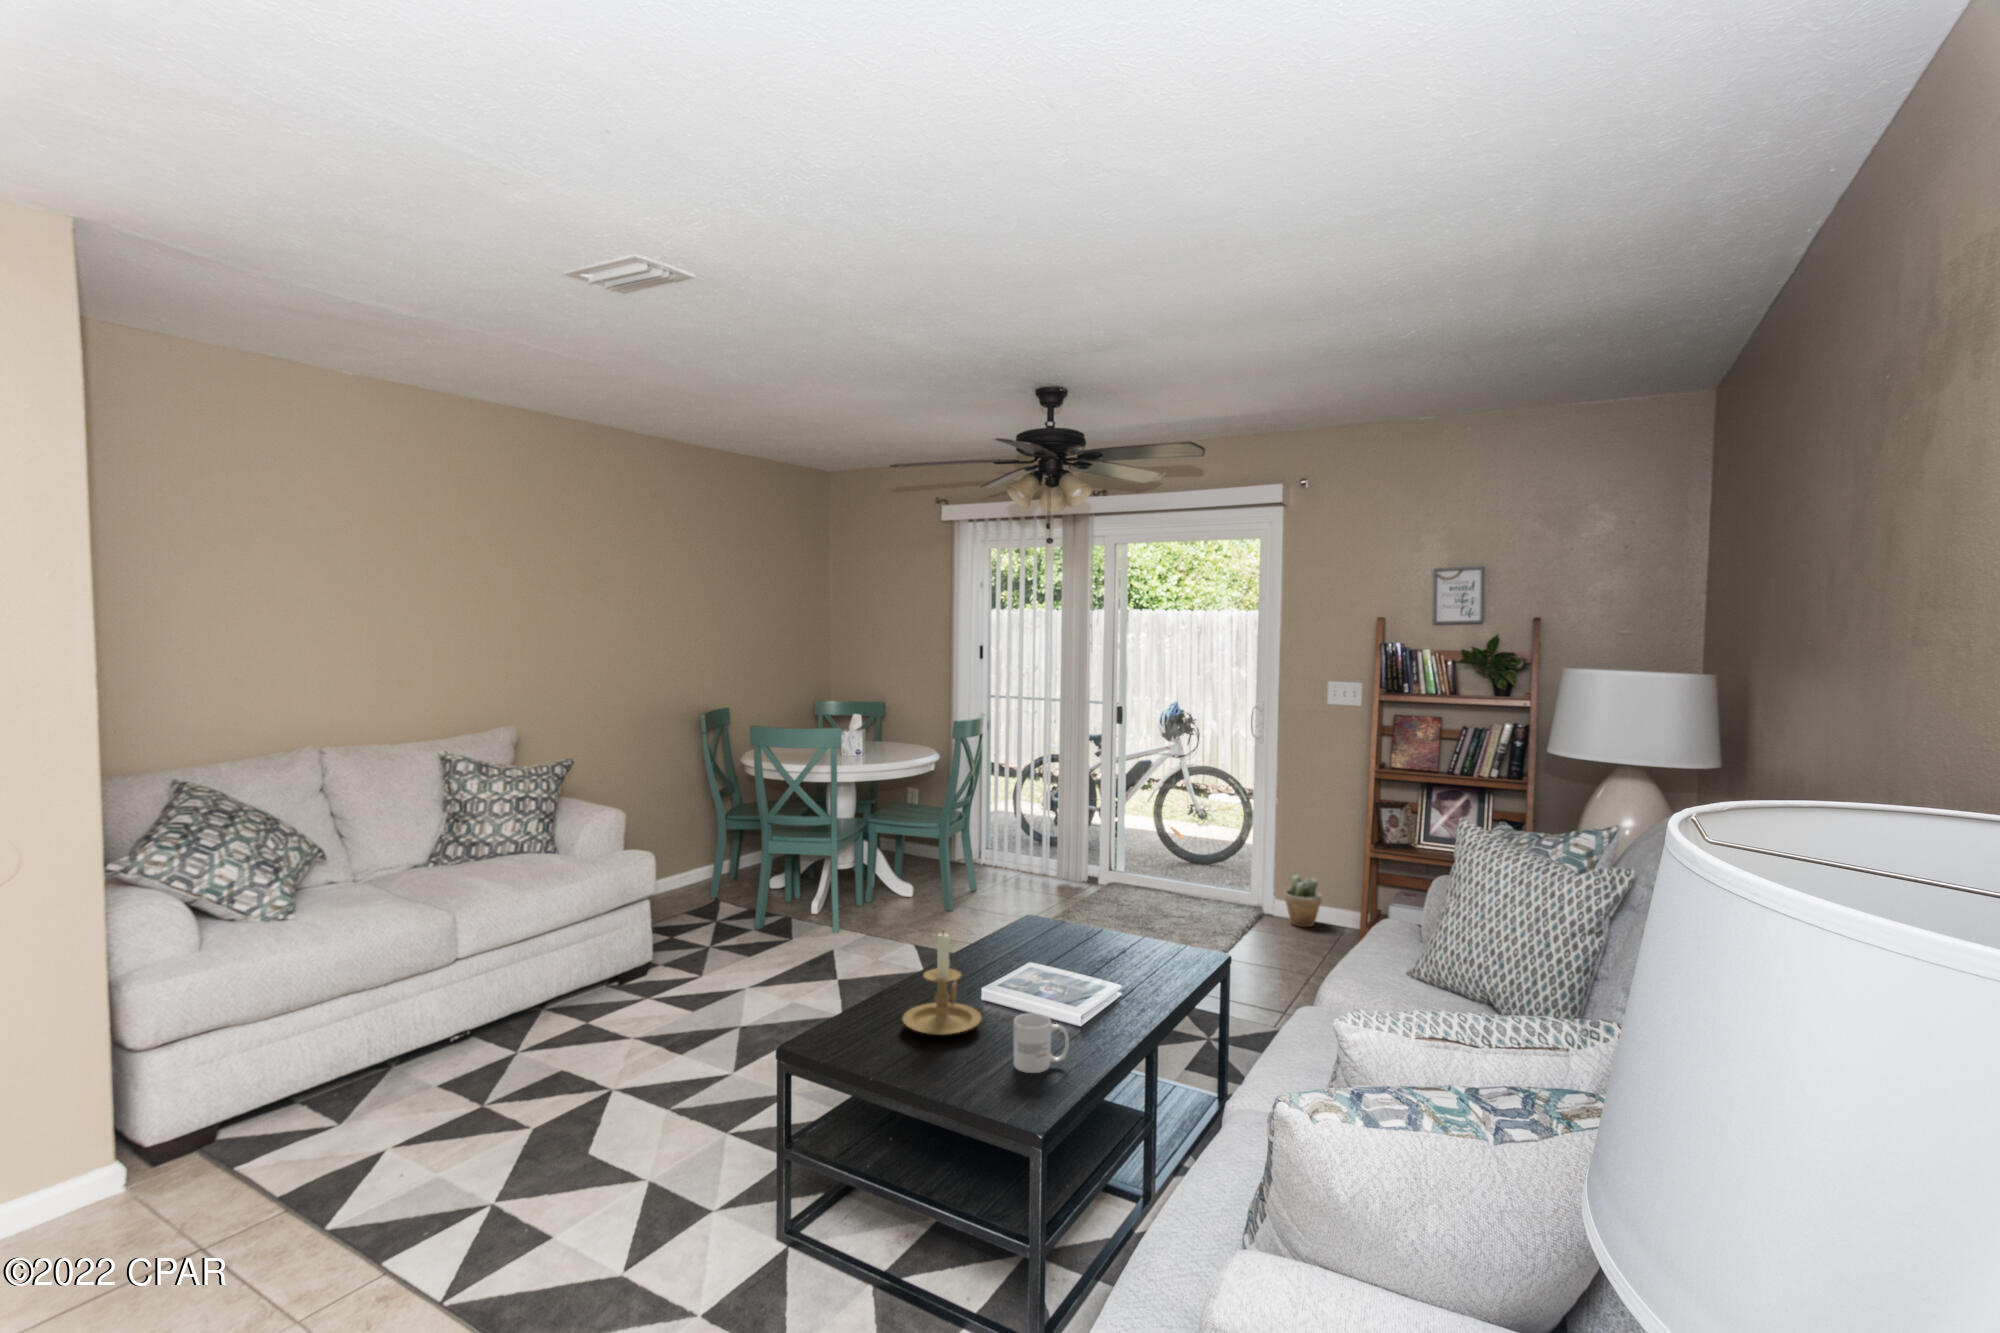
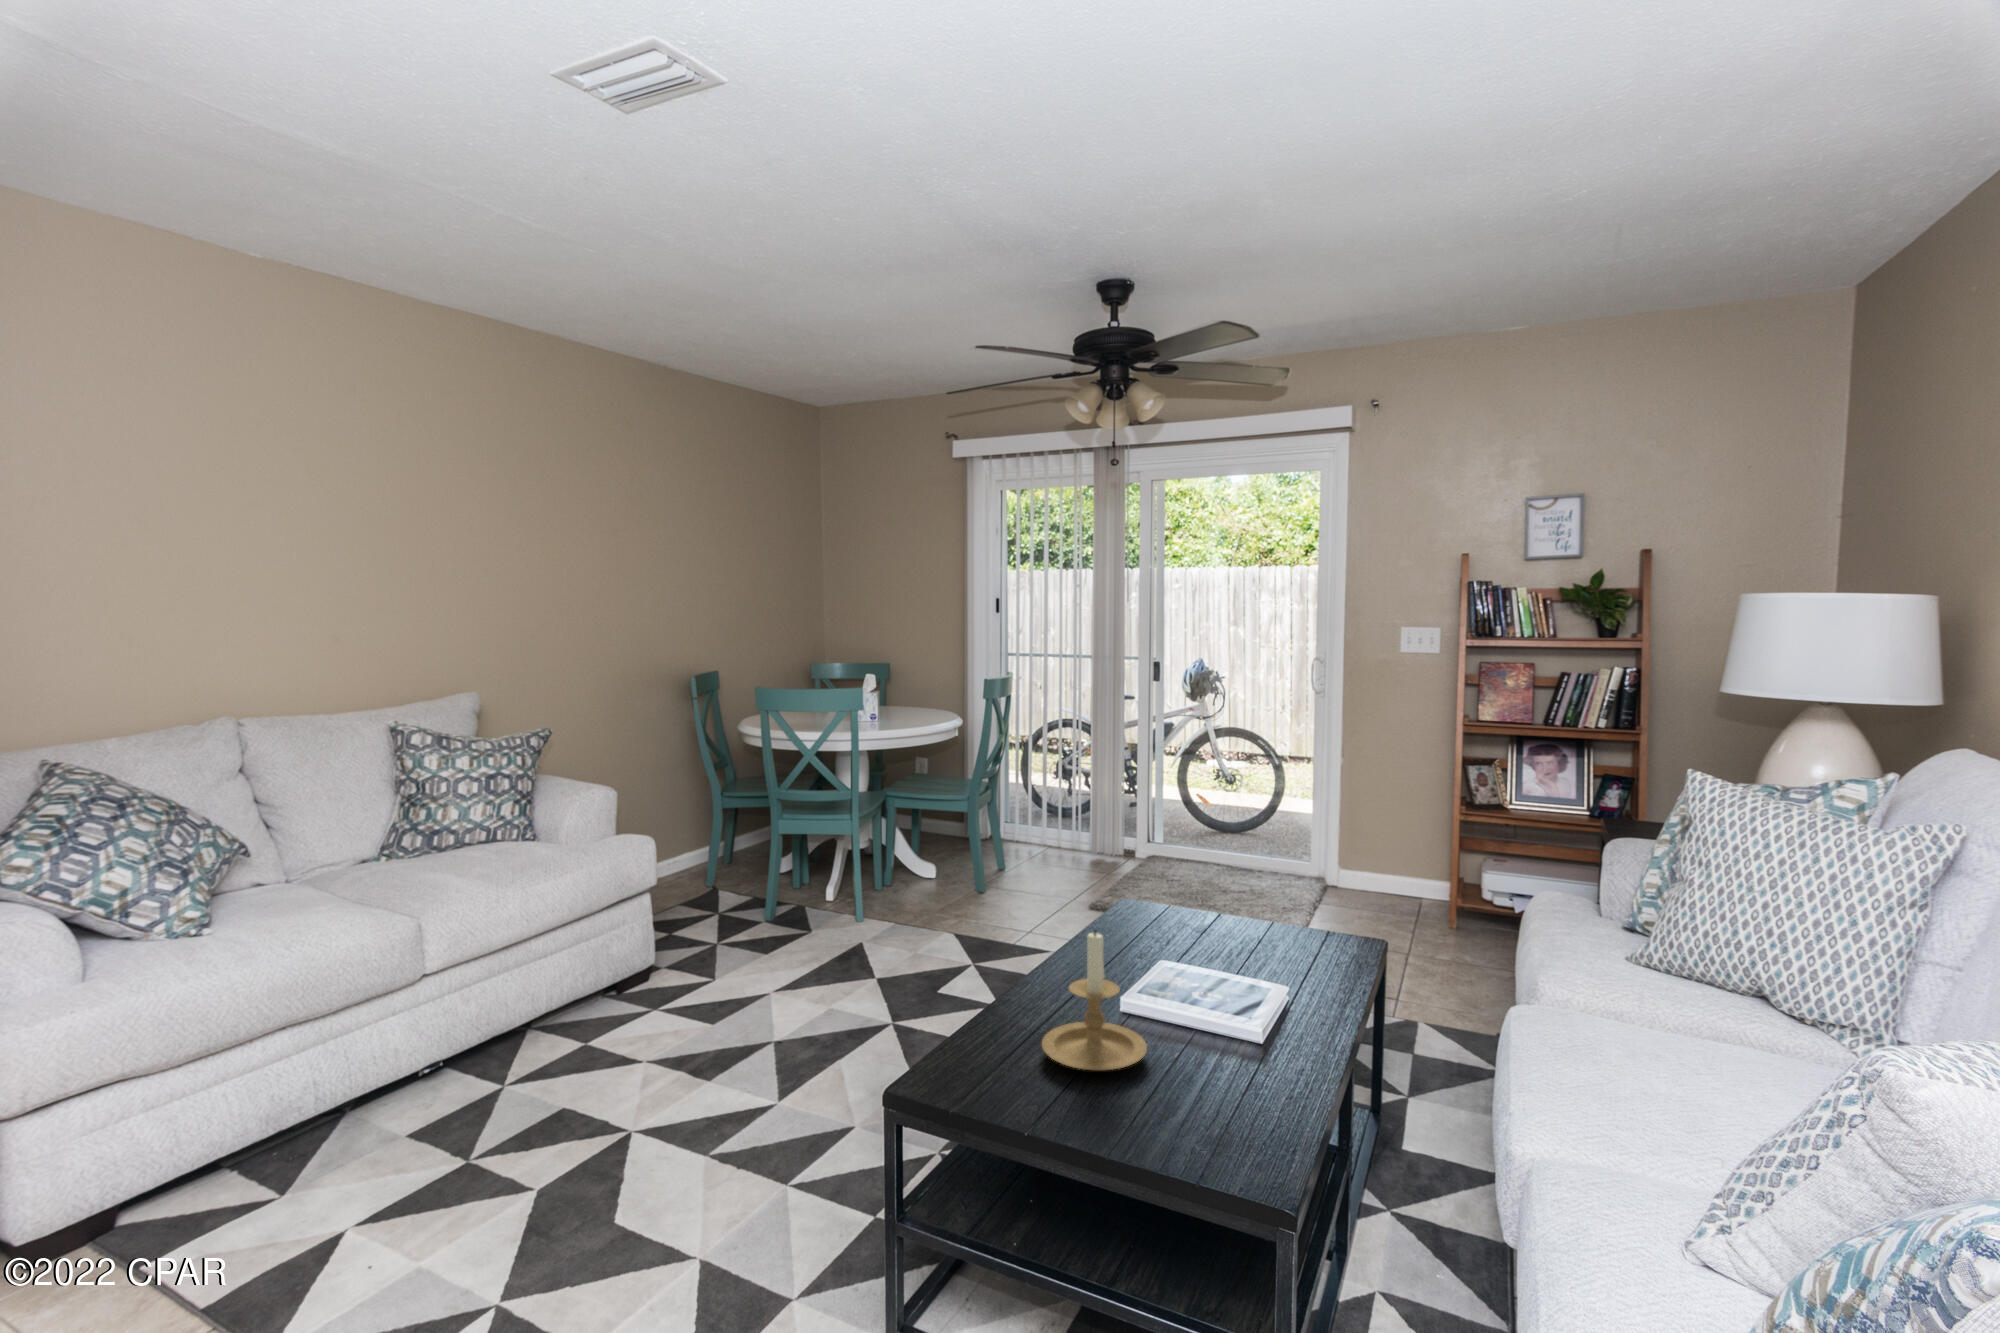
potted plant: present [1284,875,1322,927] -> none [1354,841,1397,898]
mug: present [1013,1013,1069,1073] -> none [1216,1040,1291,1124]

